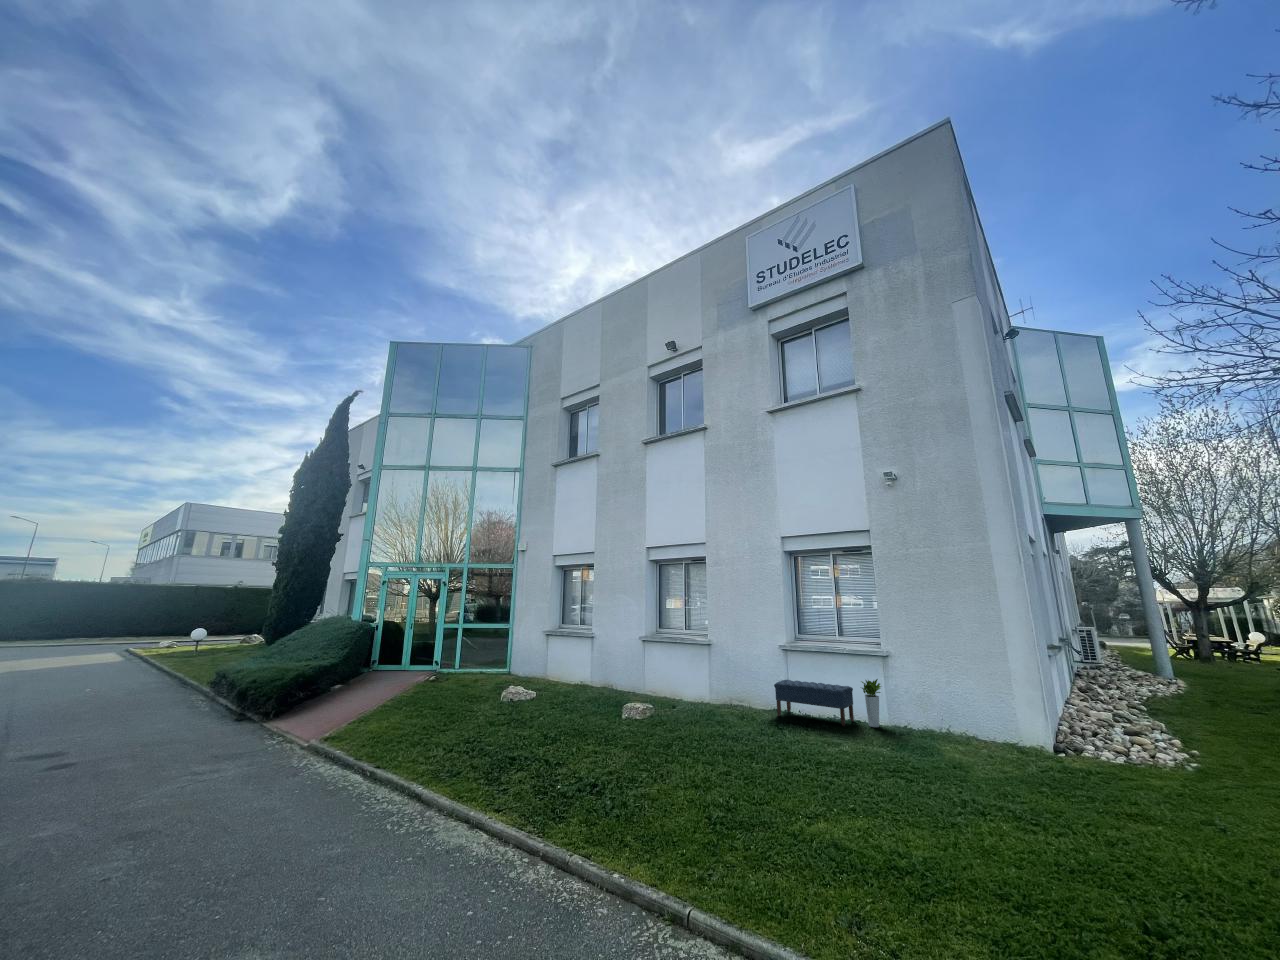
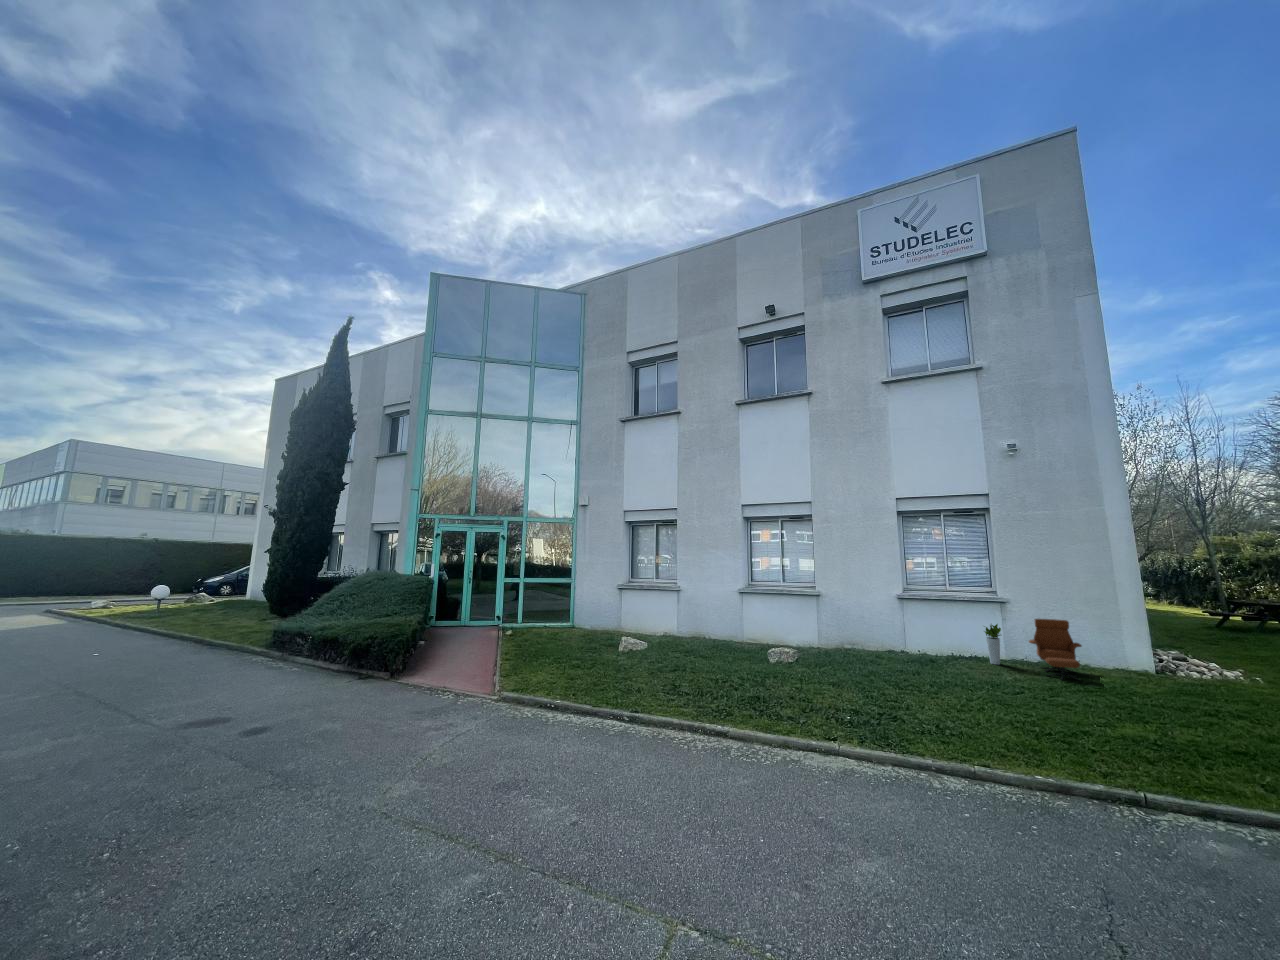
lounge chair: none [904,674,960,751] -> present [1029,619,1081,680]
bench: present [774,680,854,726] -> none [900,626,973,664]

